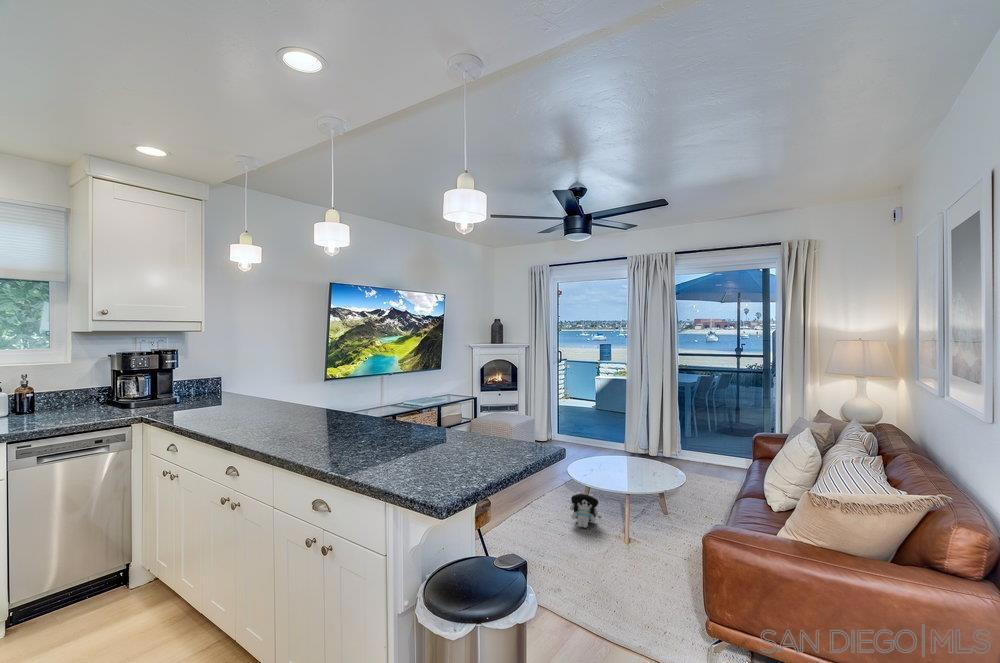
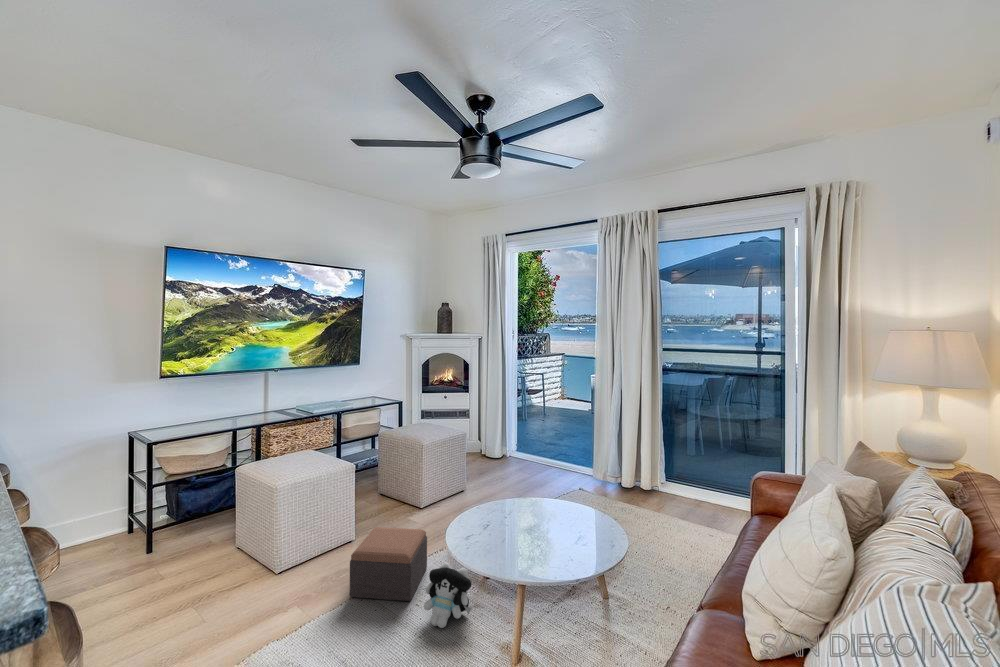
footstool: none [515,477,556,518] -> present [350,527,427,601]

